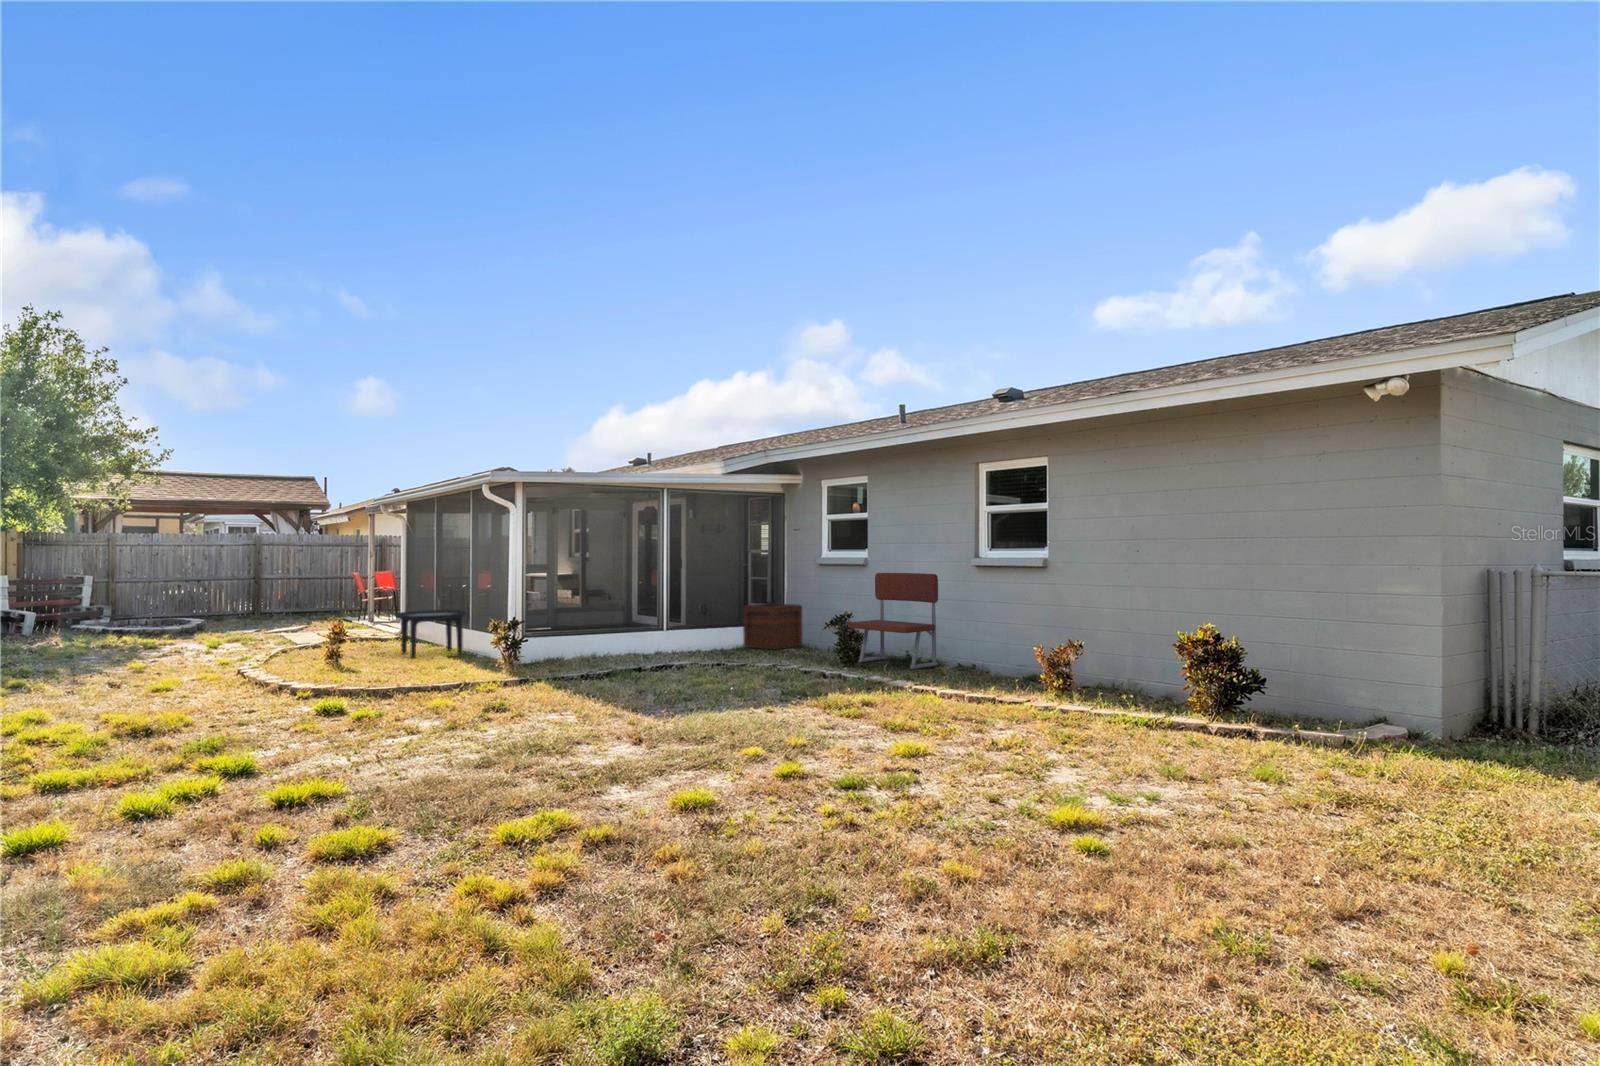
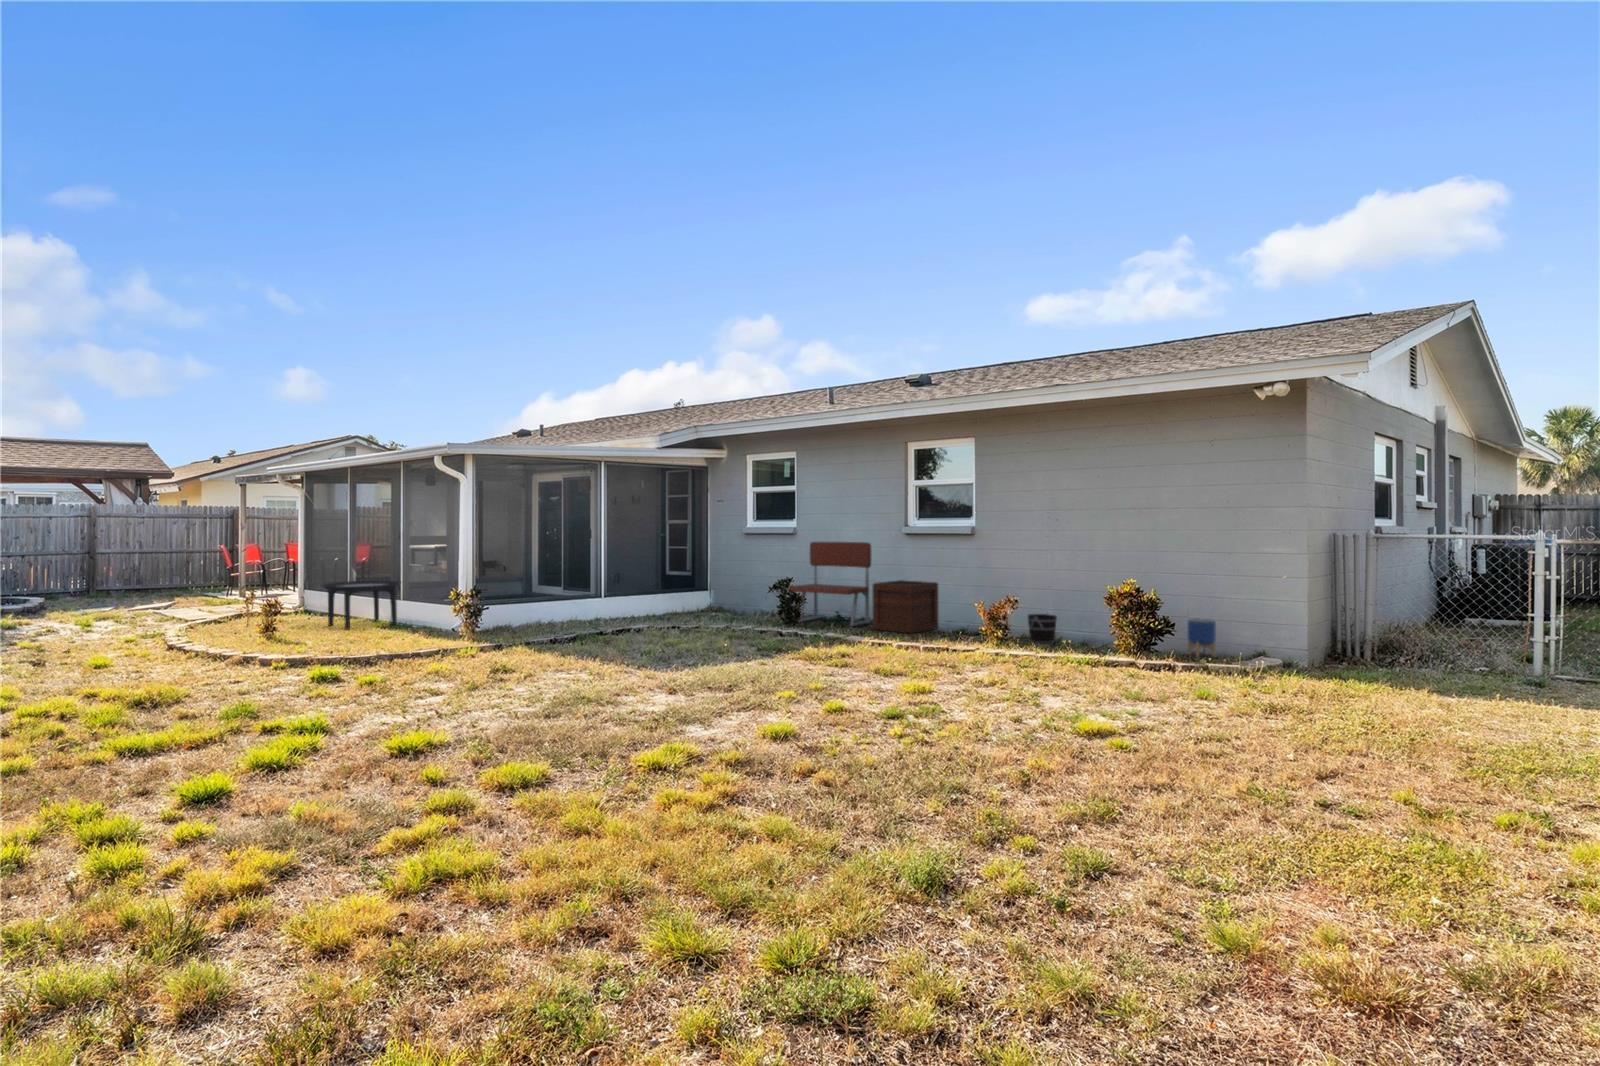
wooden crate: present [743,603,802,650] -> present [872,580,939,633]
bucket: none [1100,660,1136,697] -> present [1028,614,1057,643]
planter: none [1290,673,1327,723] -> present [1187,618,1216,657]

